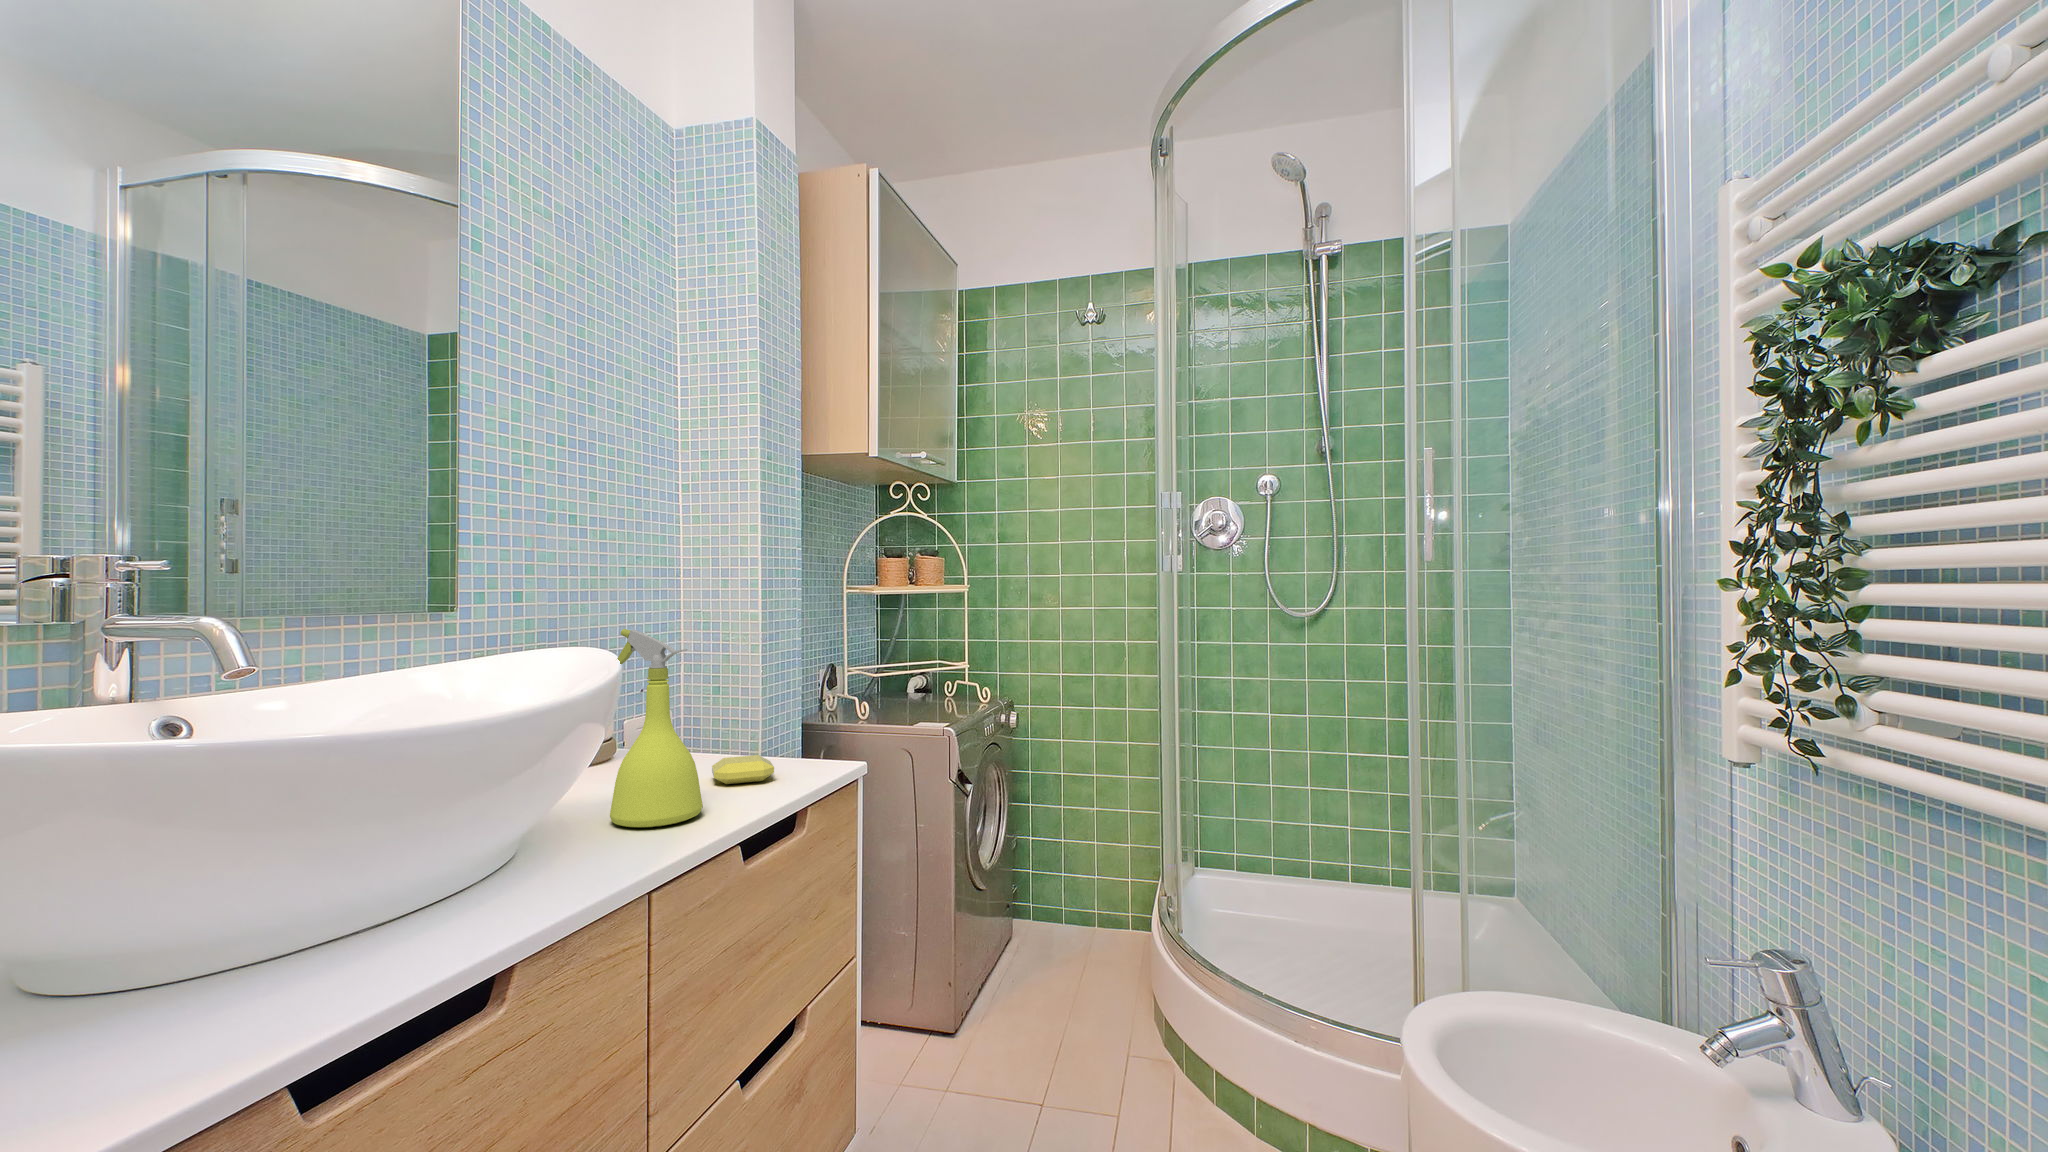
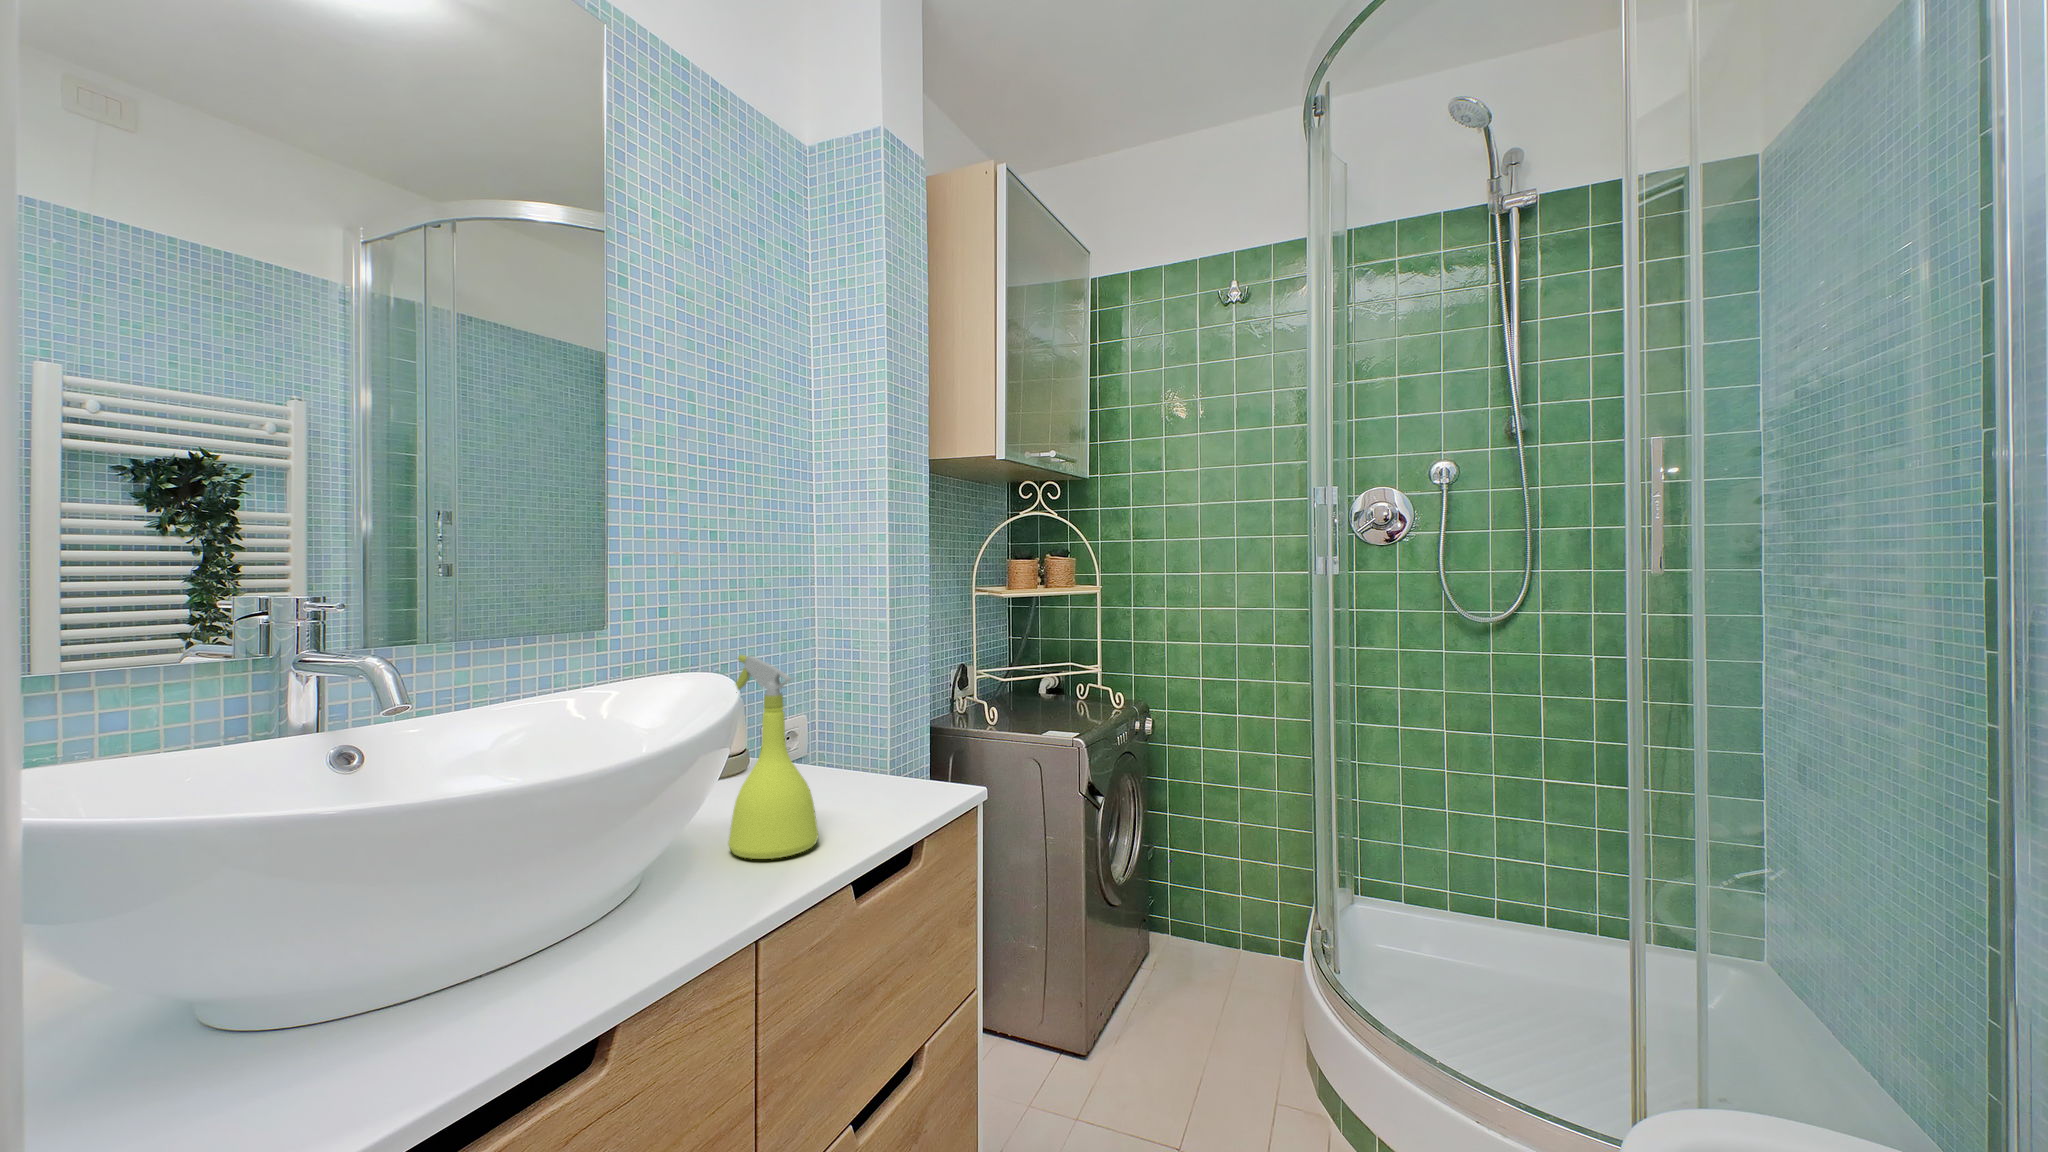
soap bar: present [712,755,774,784] -> none [835,776,895,807]

